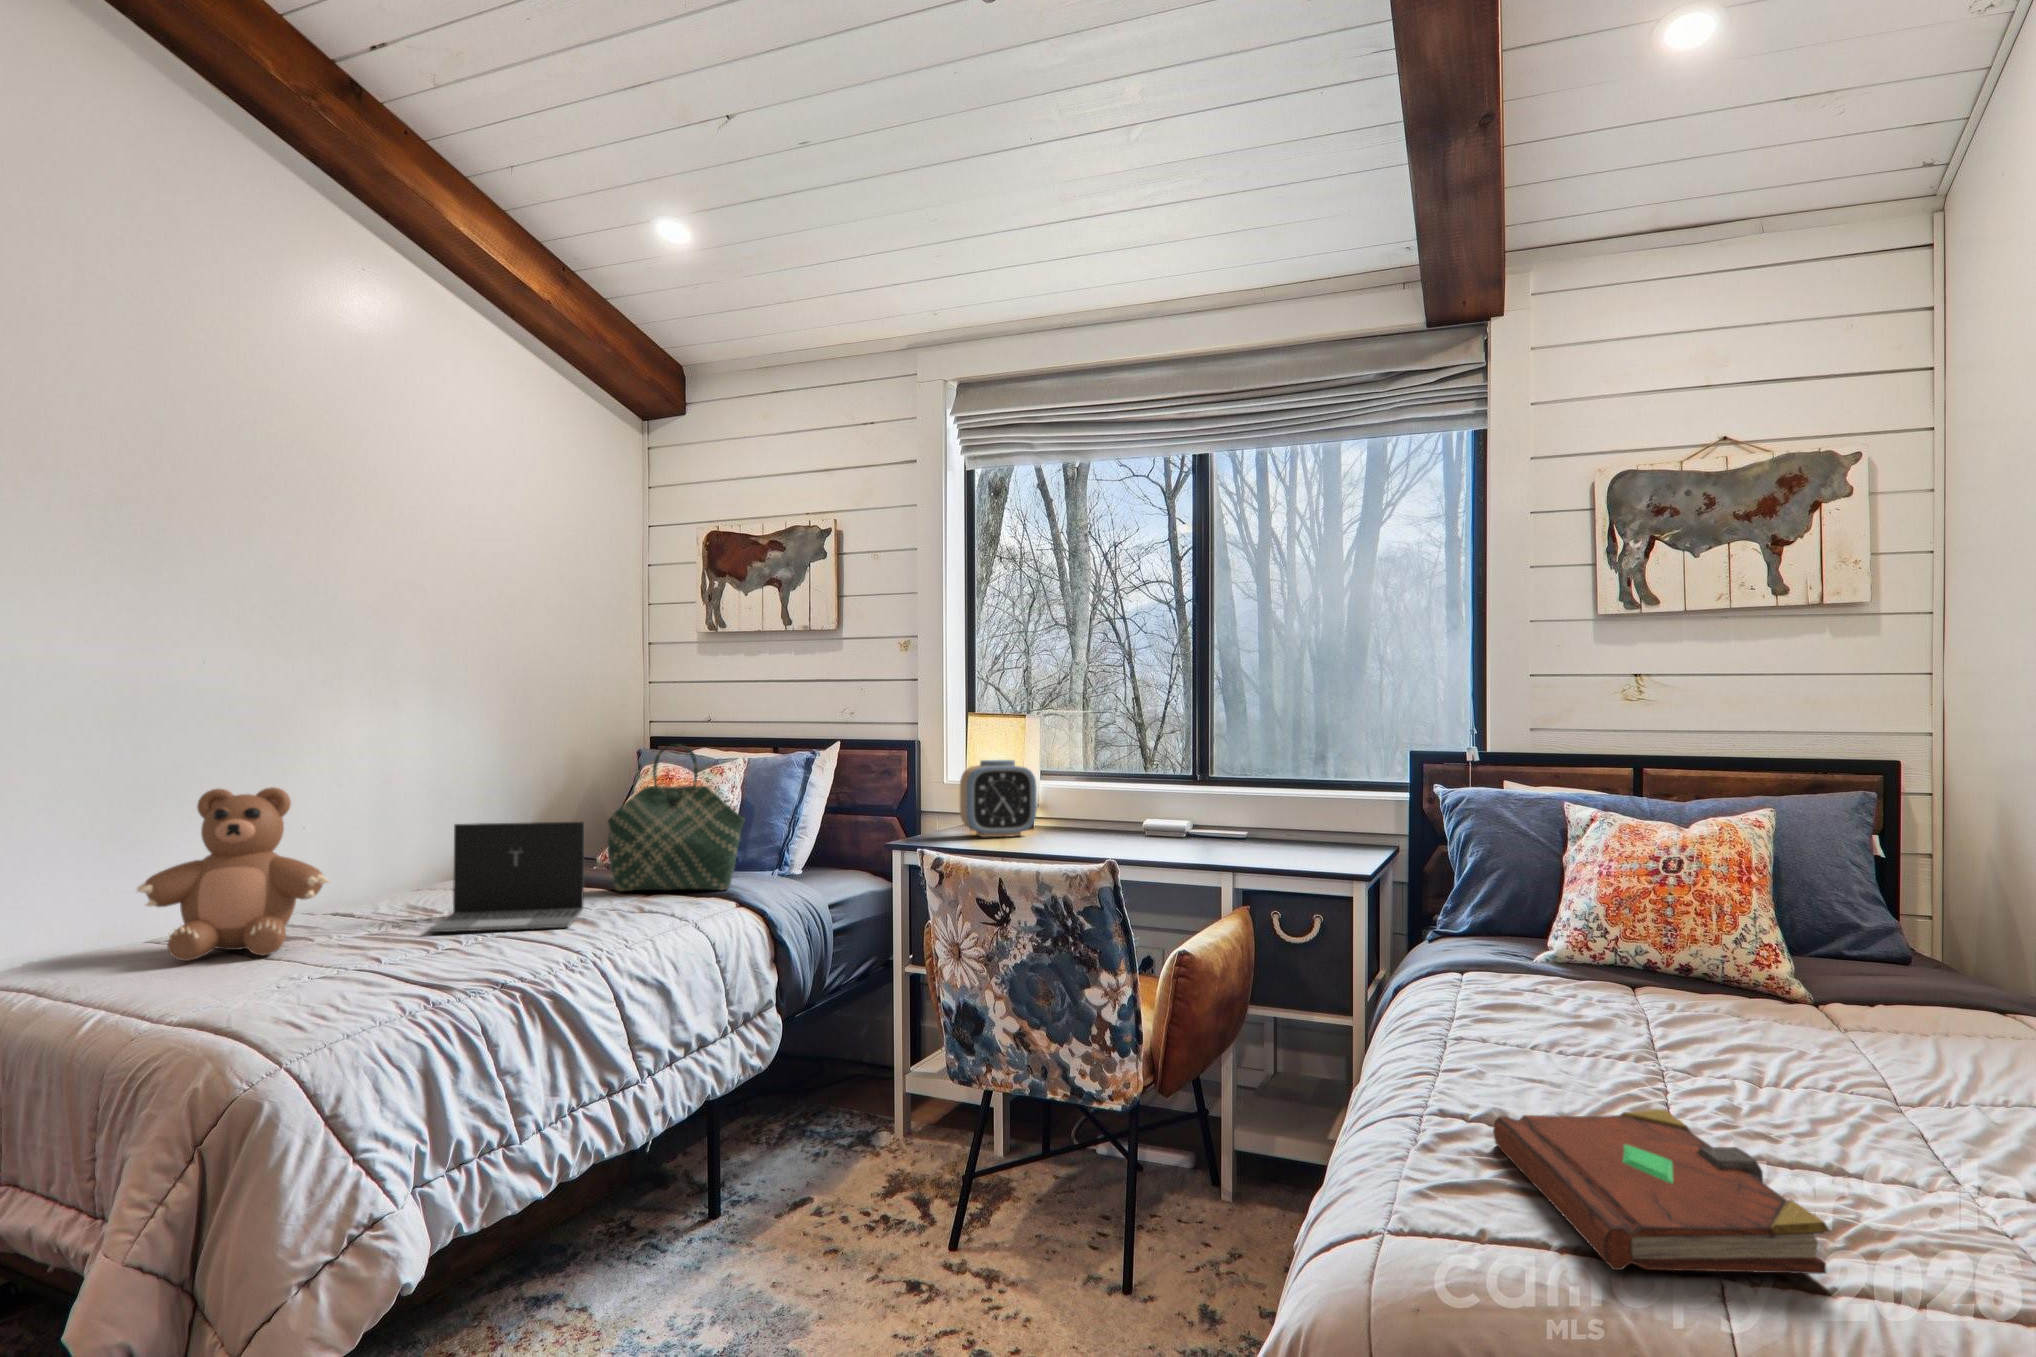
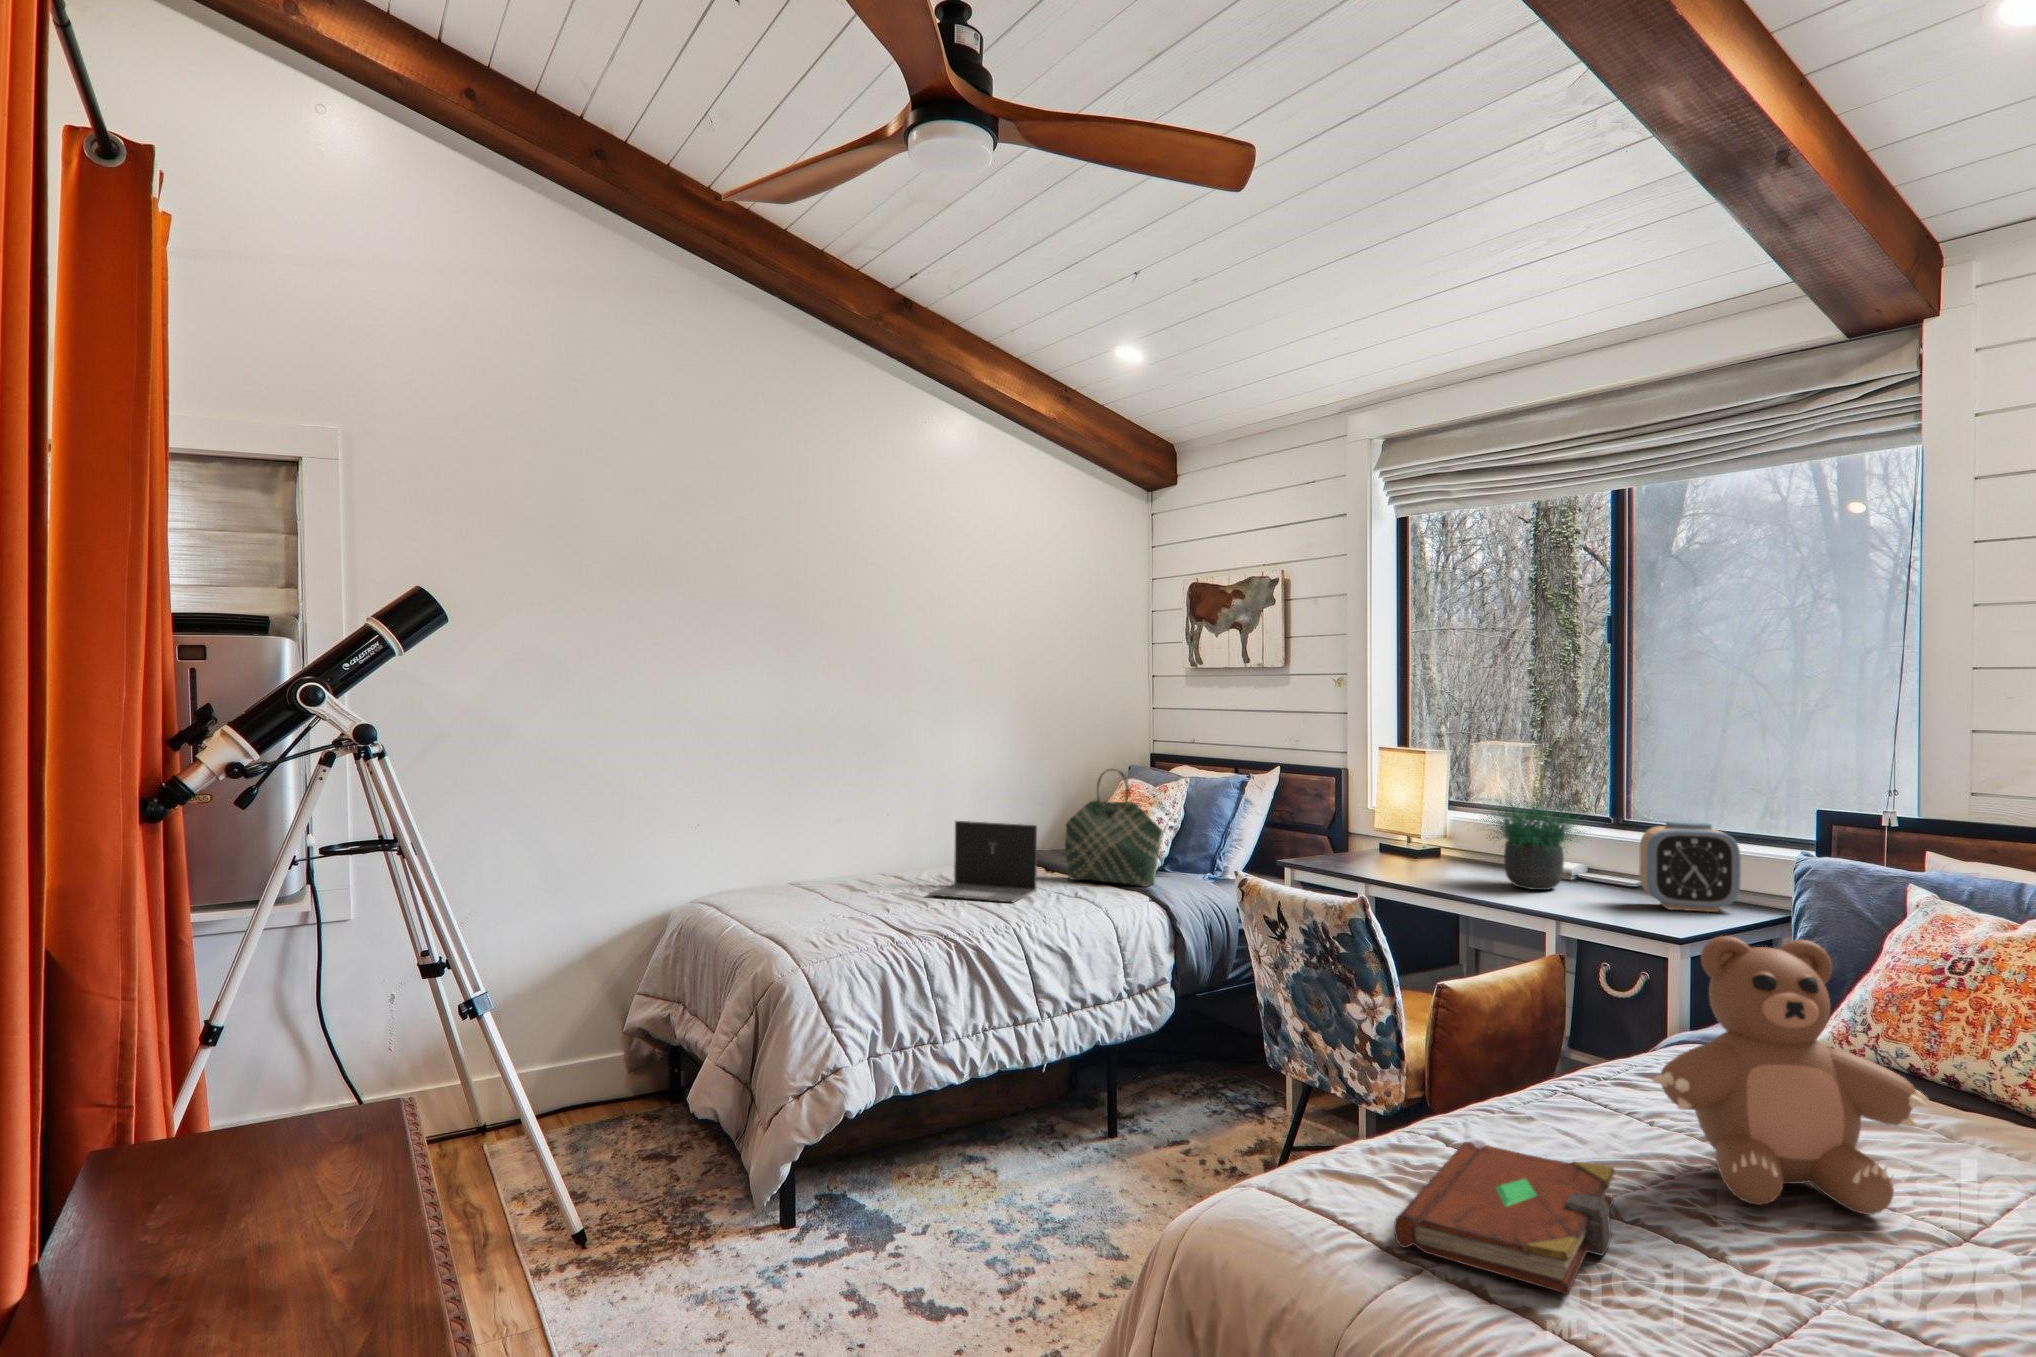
potted plant: none [1095,715,1227,848] -> present [1483,783,1585,890]
alarm clock: present [960,760,1037,837] -> present [1639,821,1741,912]
teddy bear: present [137,787,329,961] -> present [1653,936,1928,1215]

